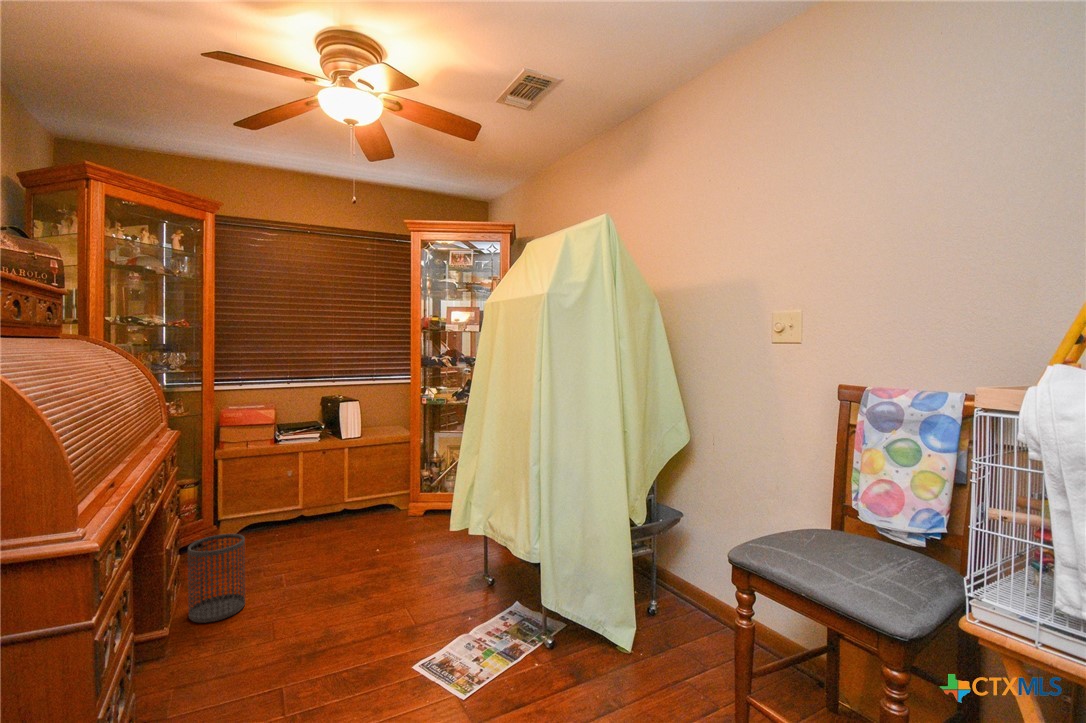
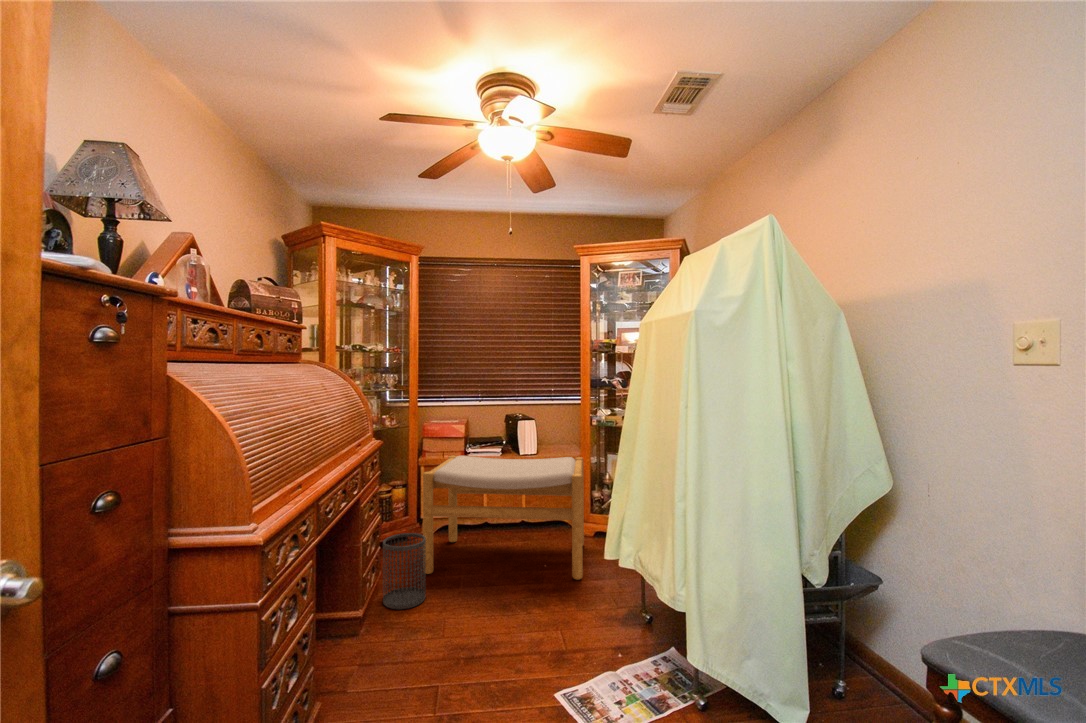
footstool: none [235,437,420,578] -> present [423,456,584,580]

